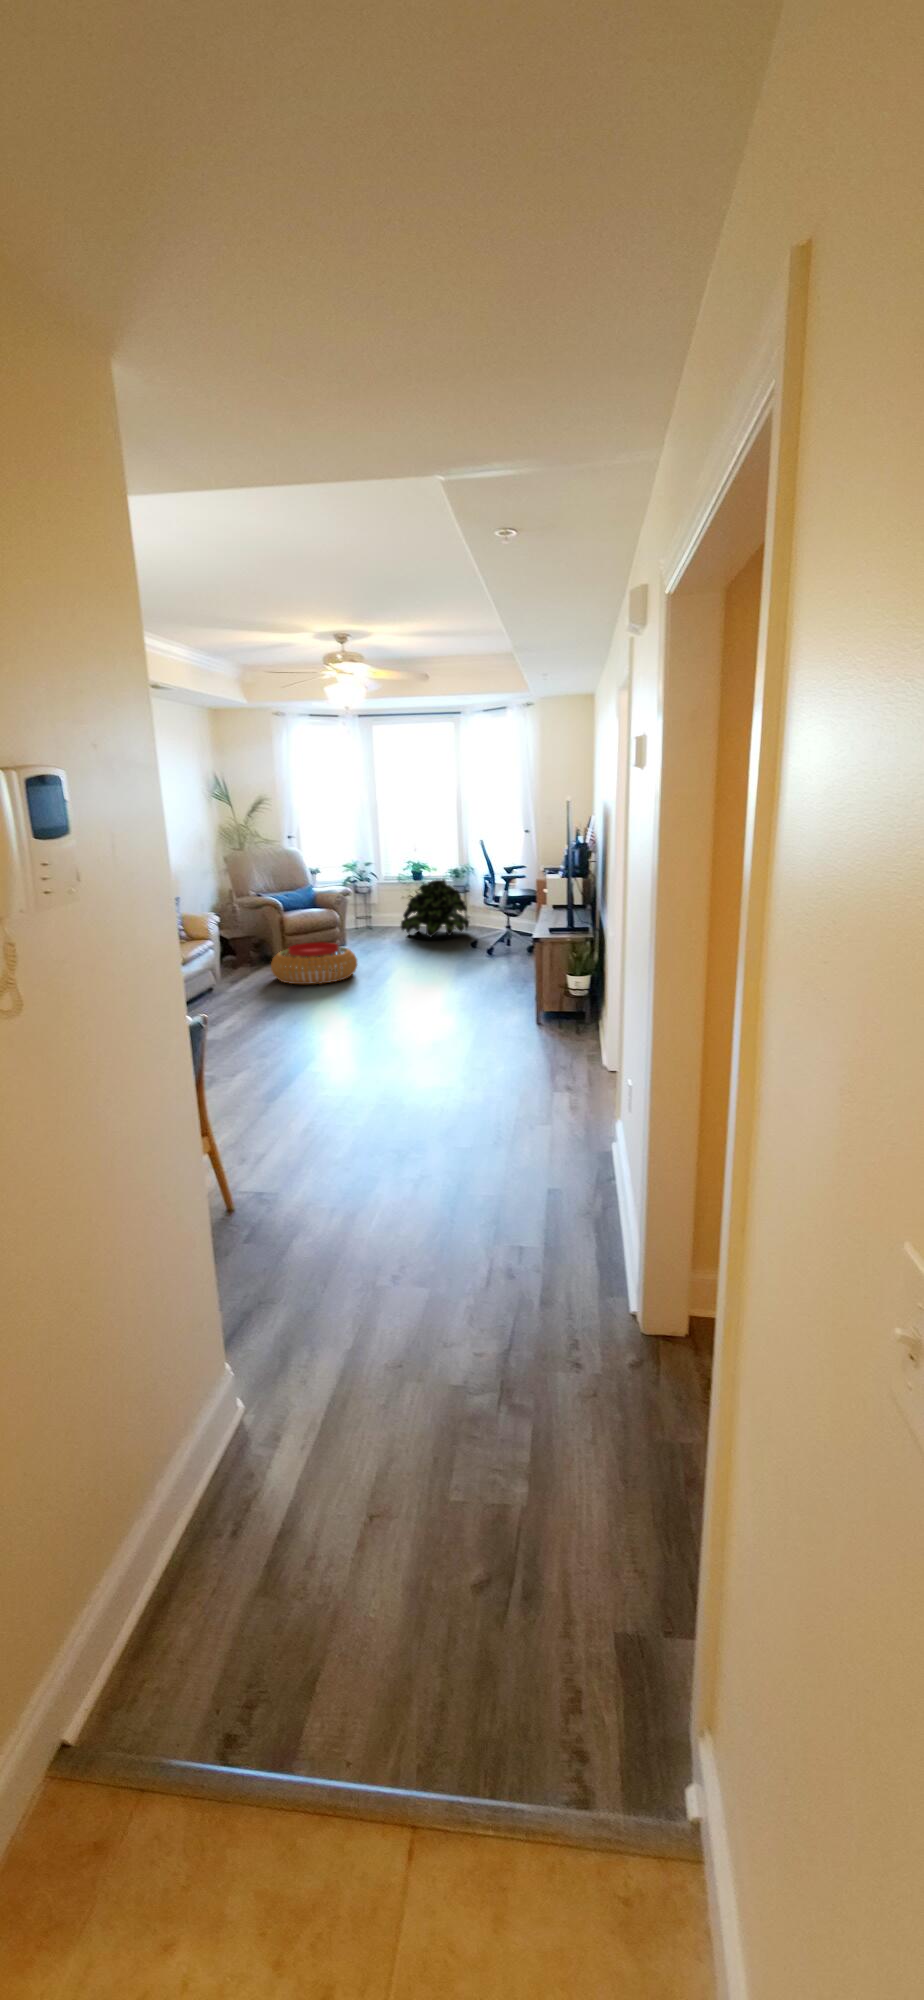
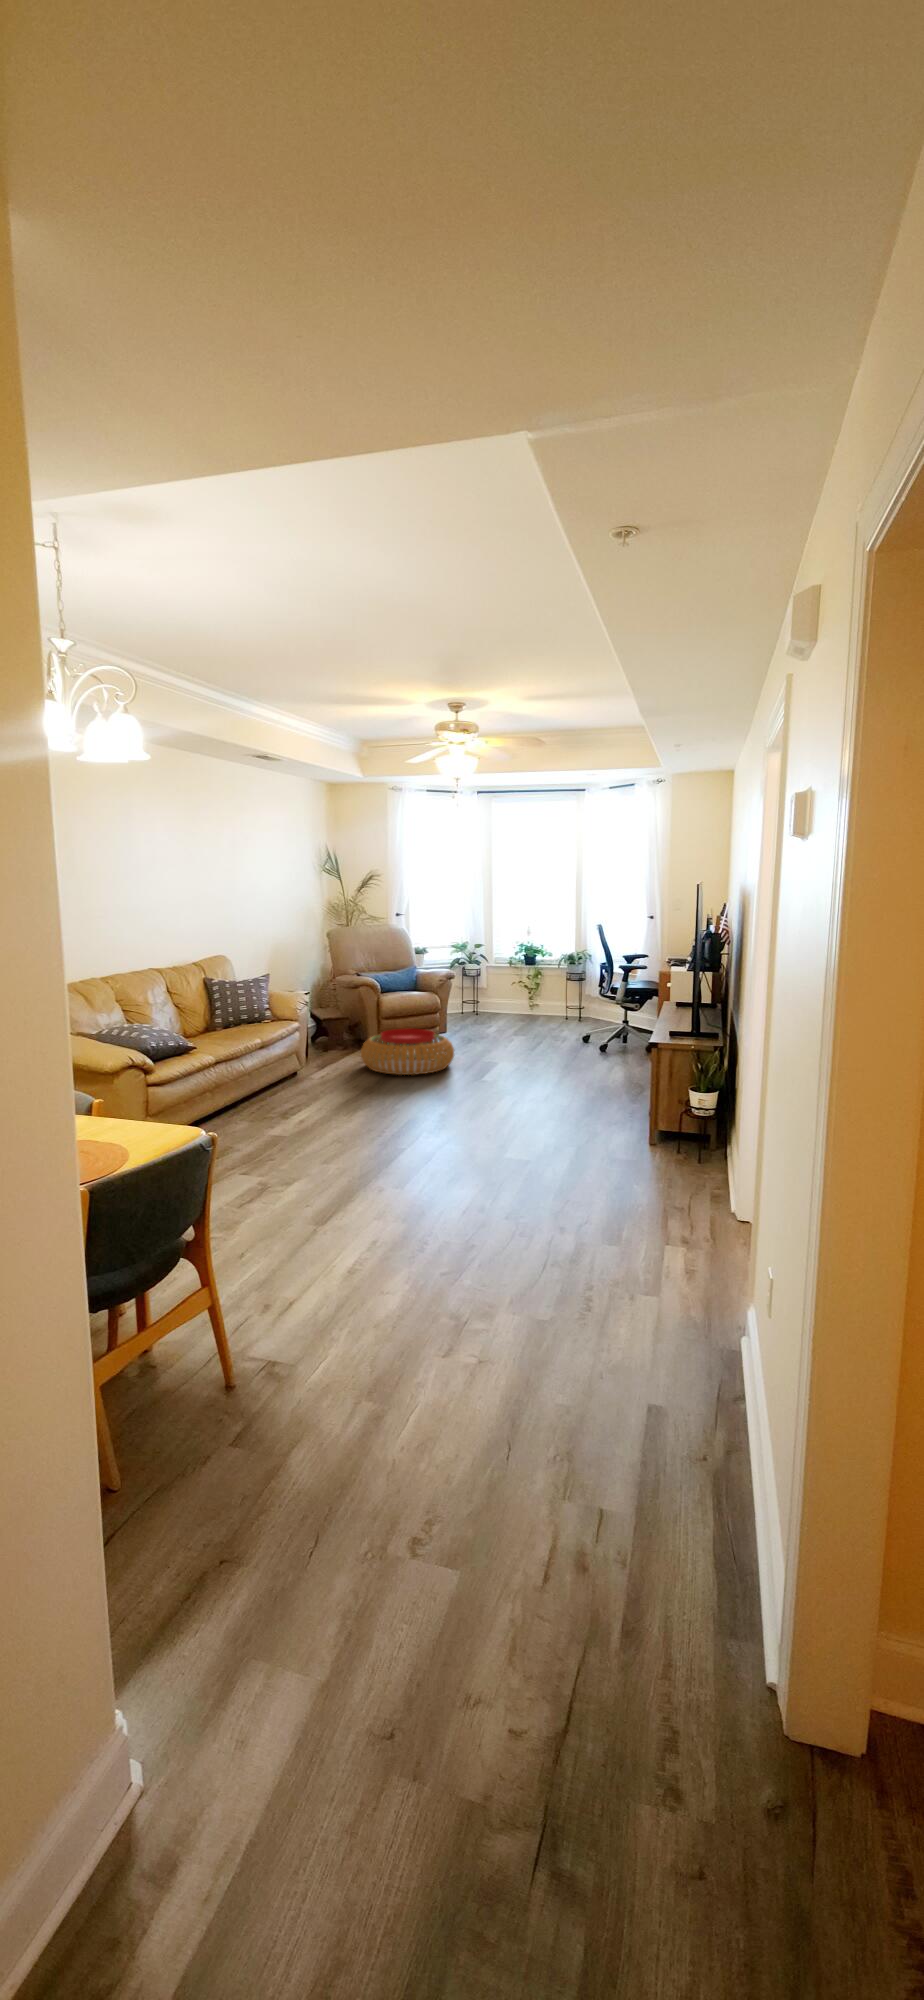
potted plant: present [401,880,469,937] -> none [508,965,584,1029]

